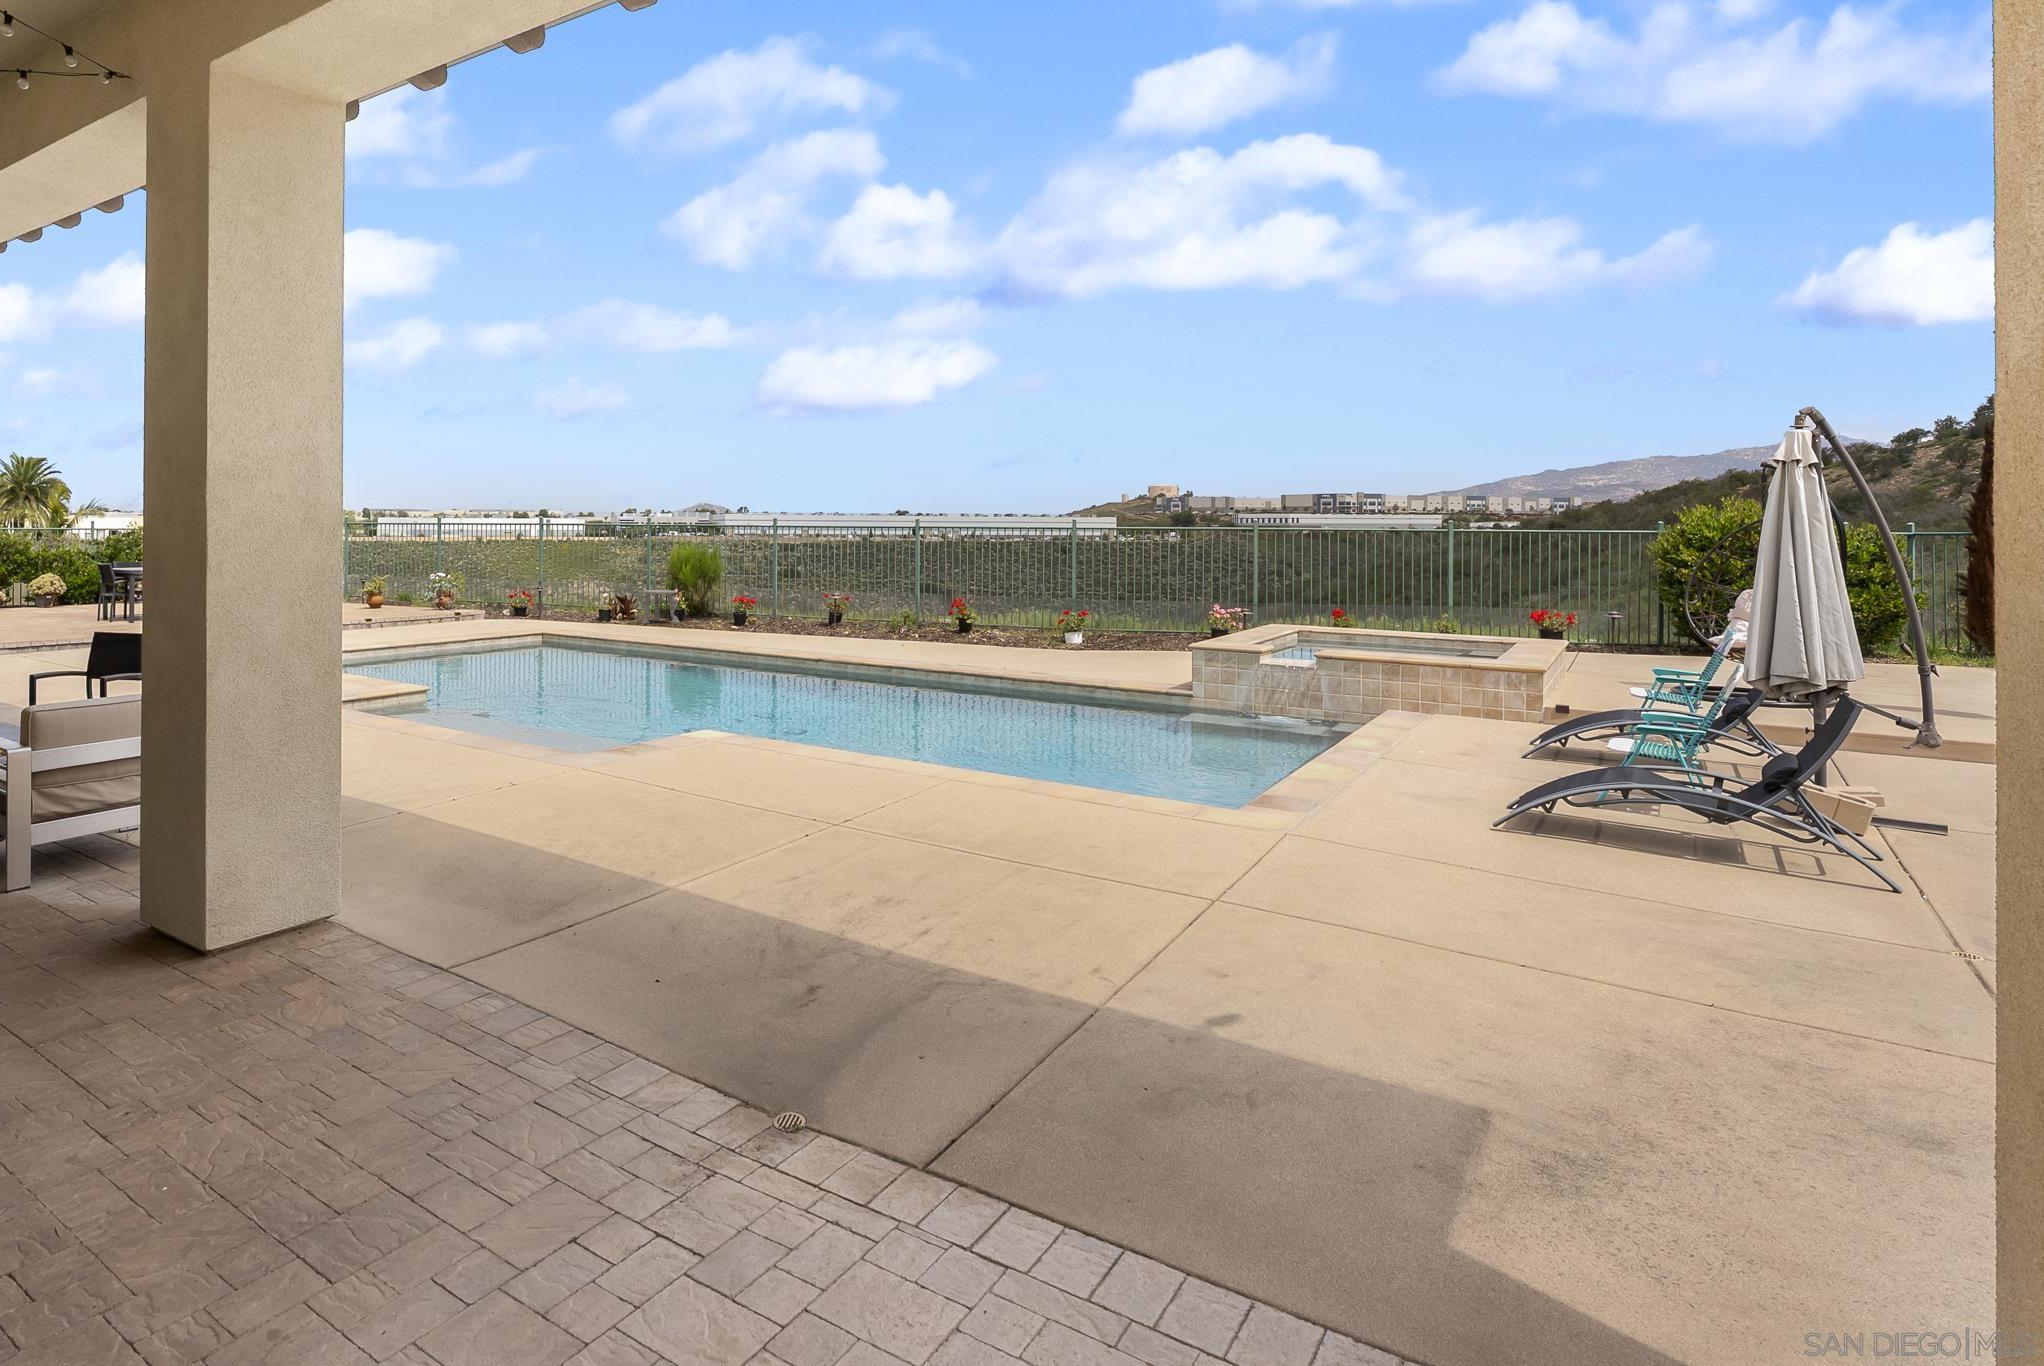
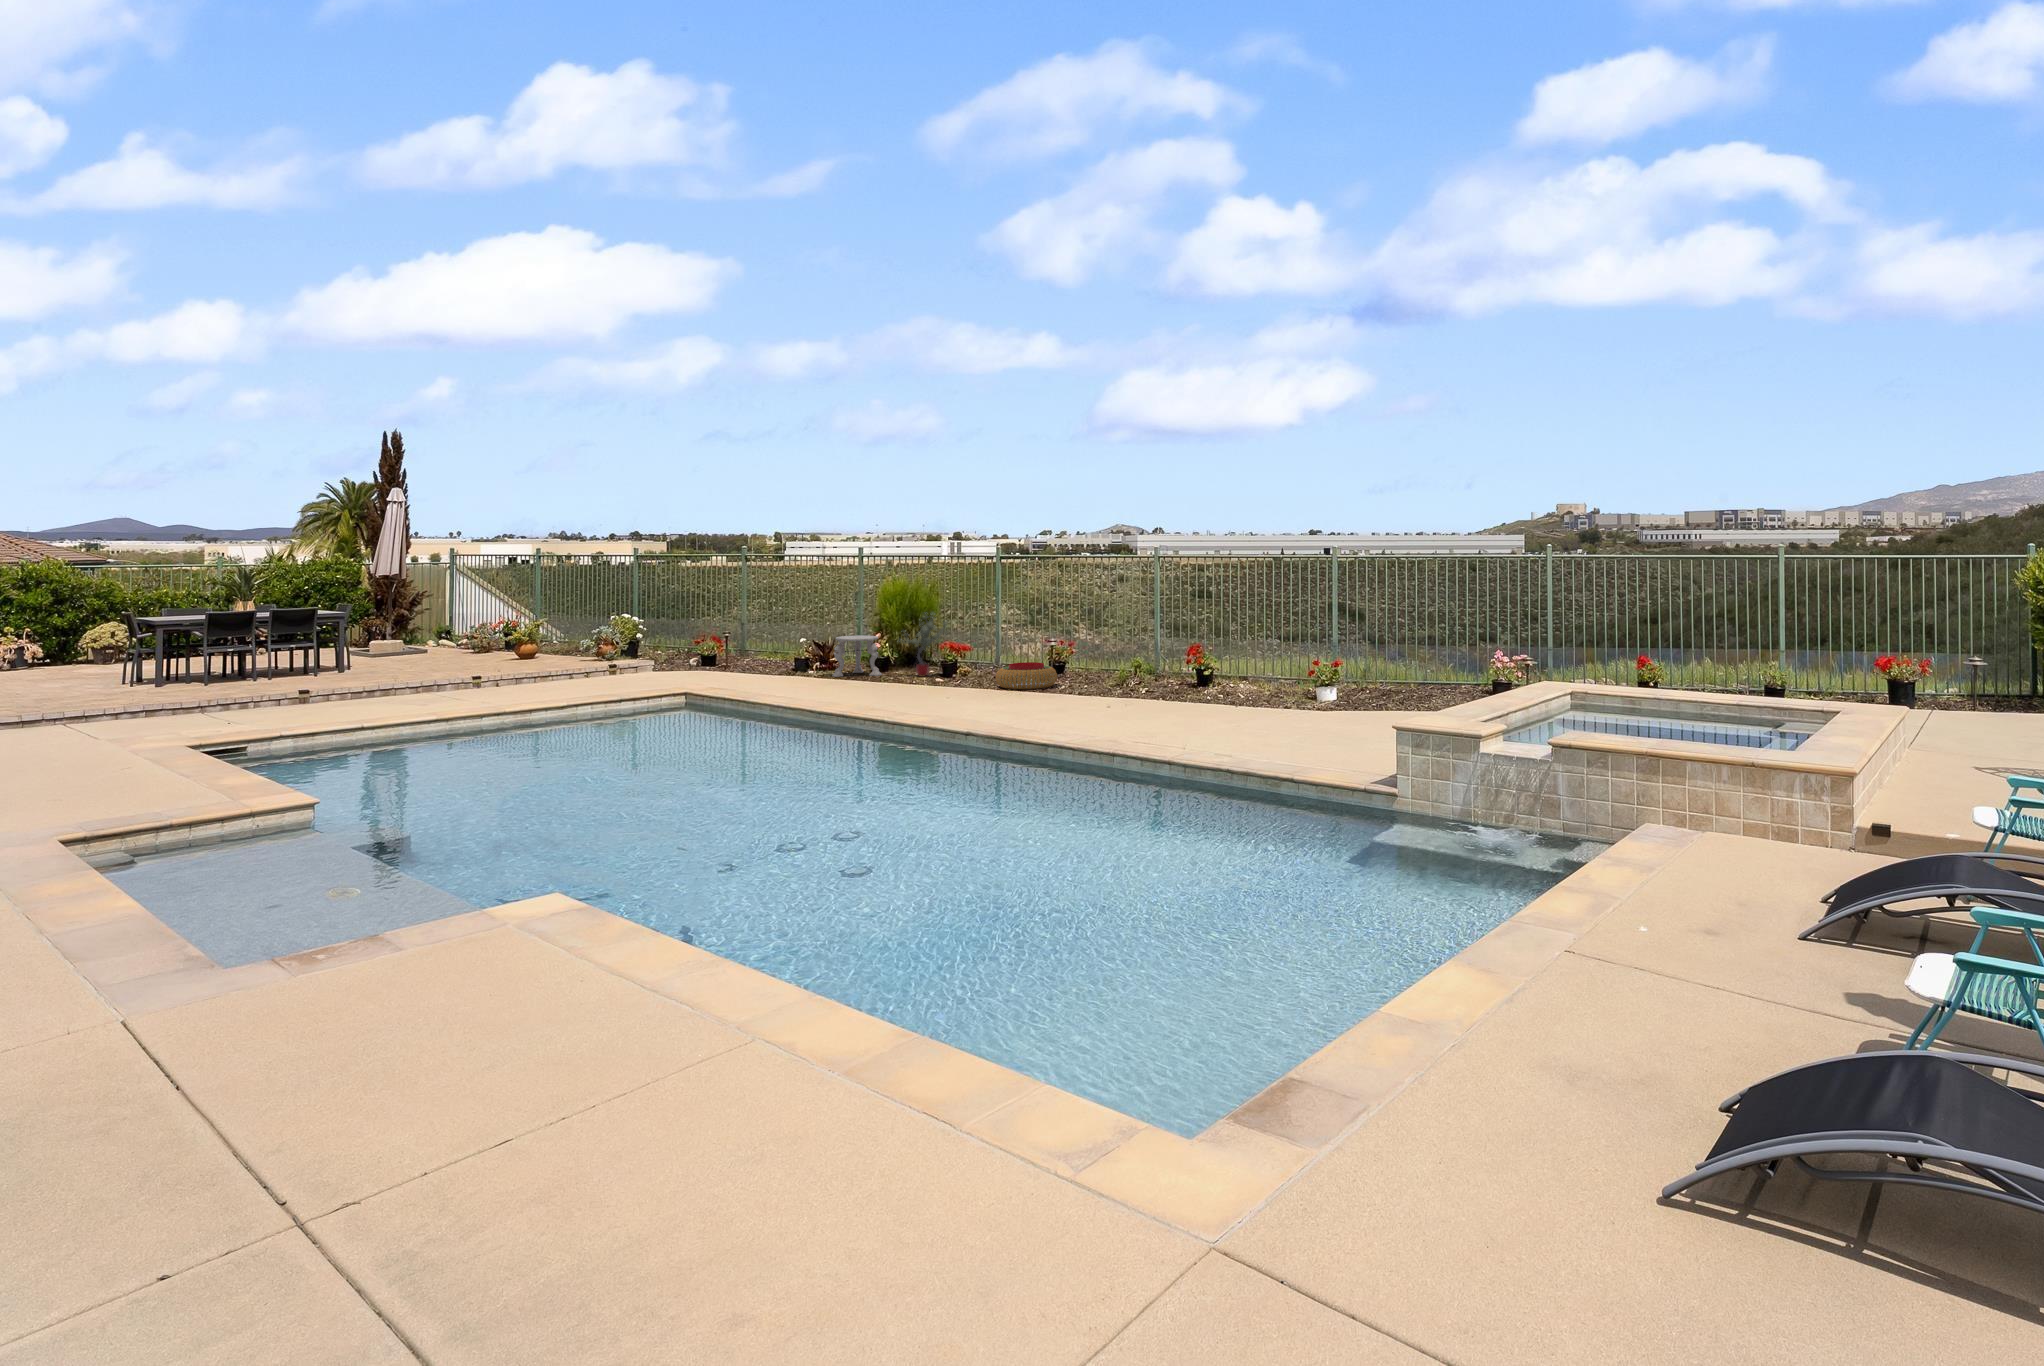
potted tree: none [694,570,738,624] -> present [899,613,947,676]
pouf: none [791,612,841,633] -> present [996,662,1057,689]

